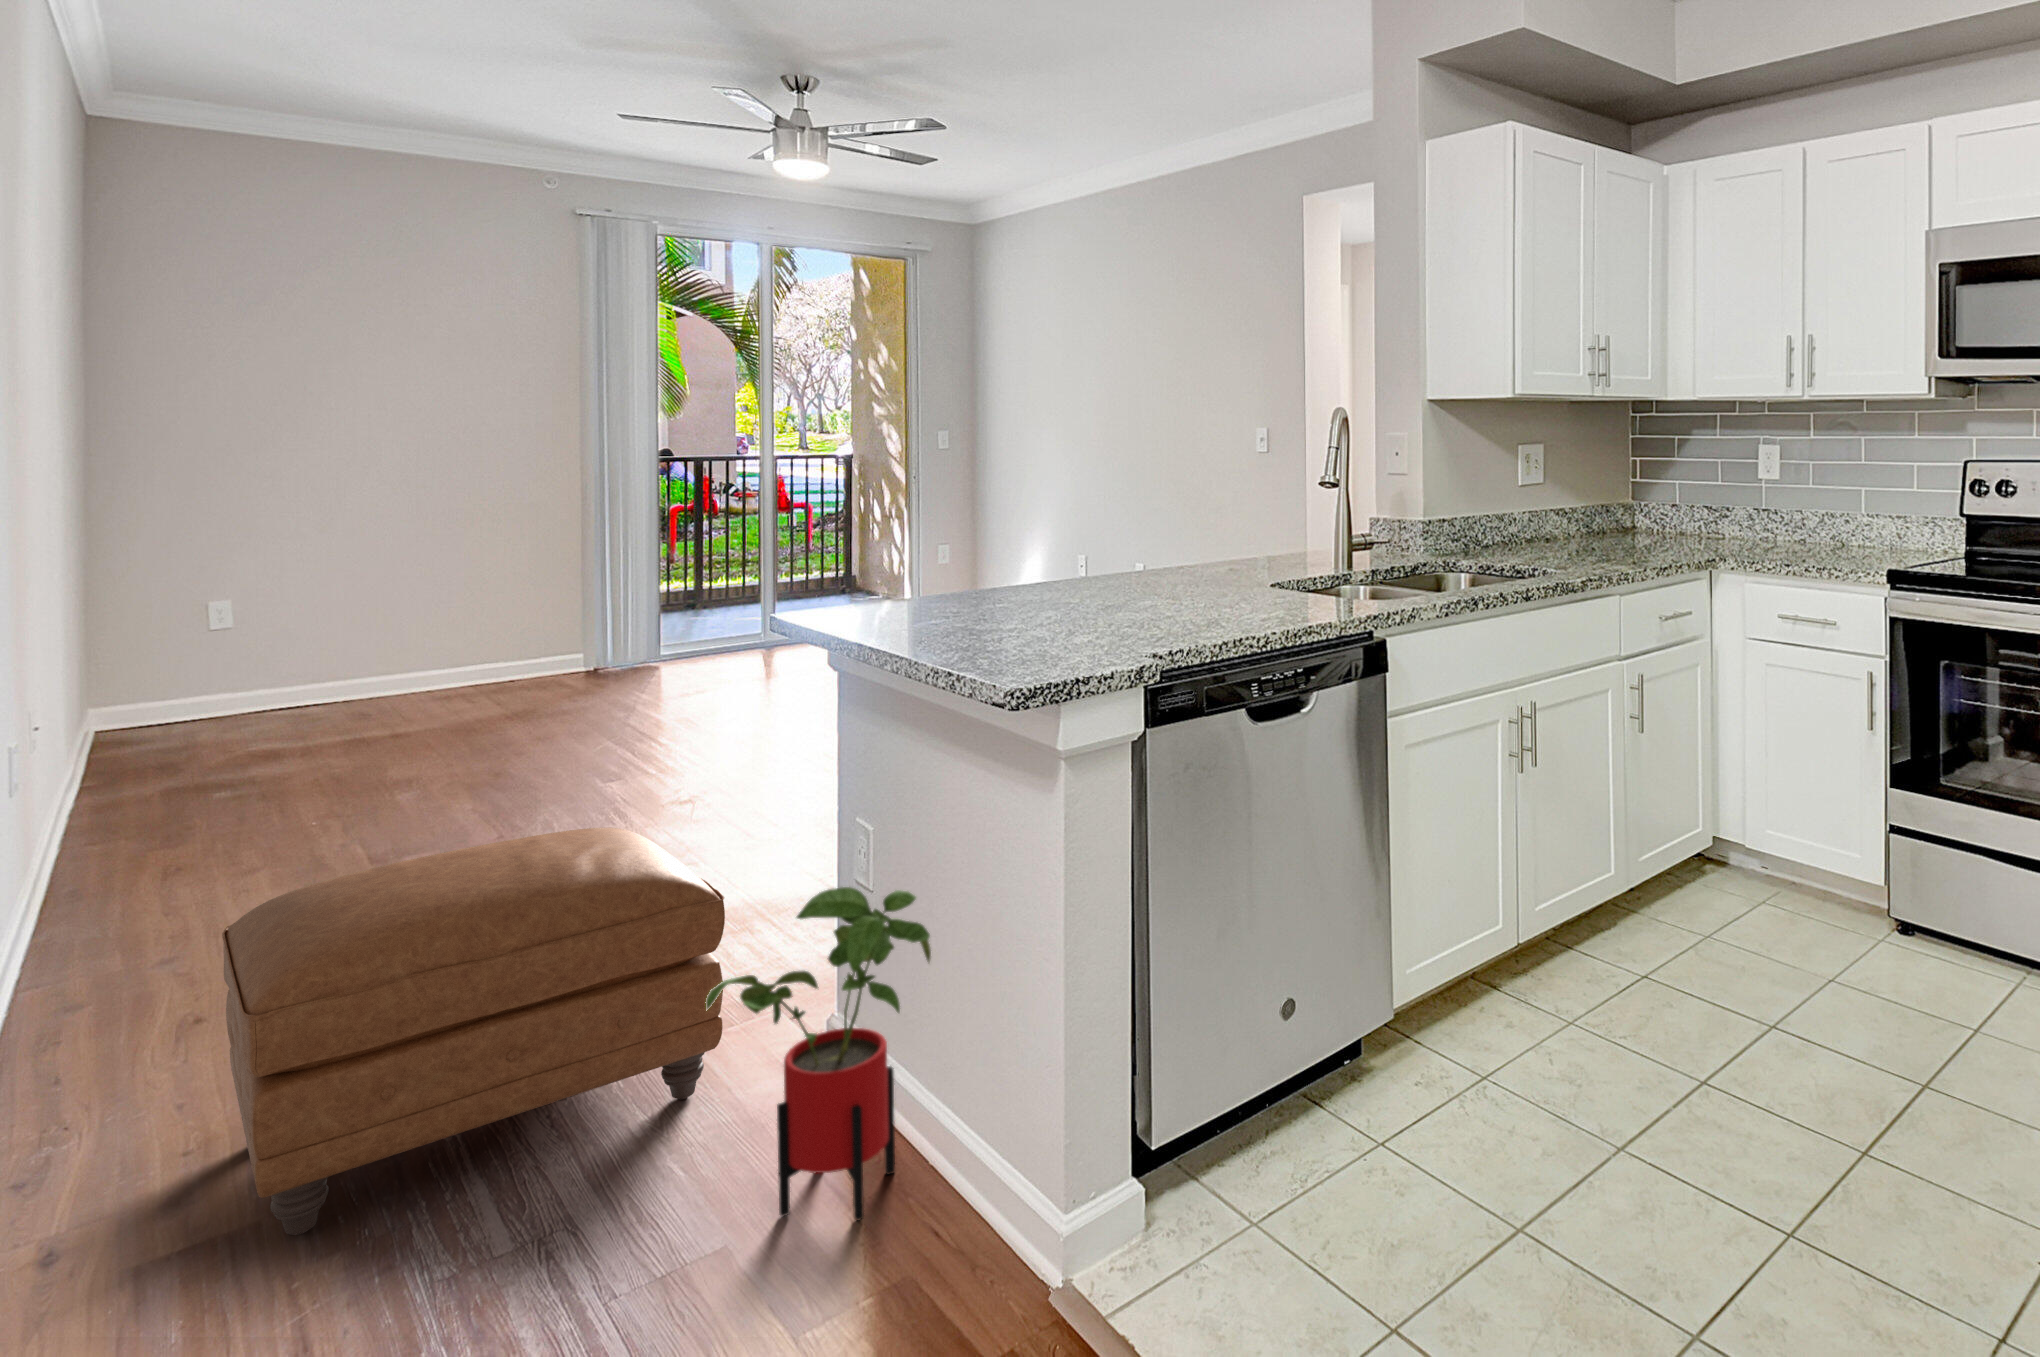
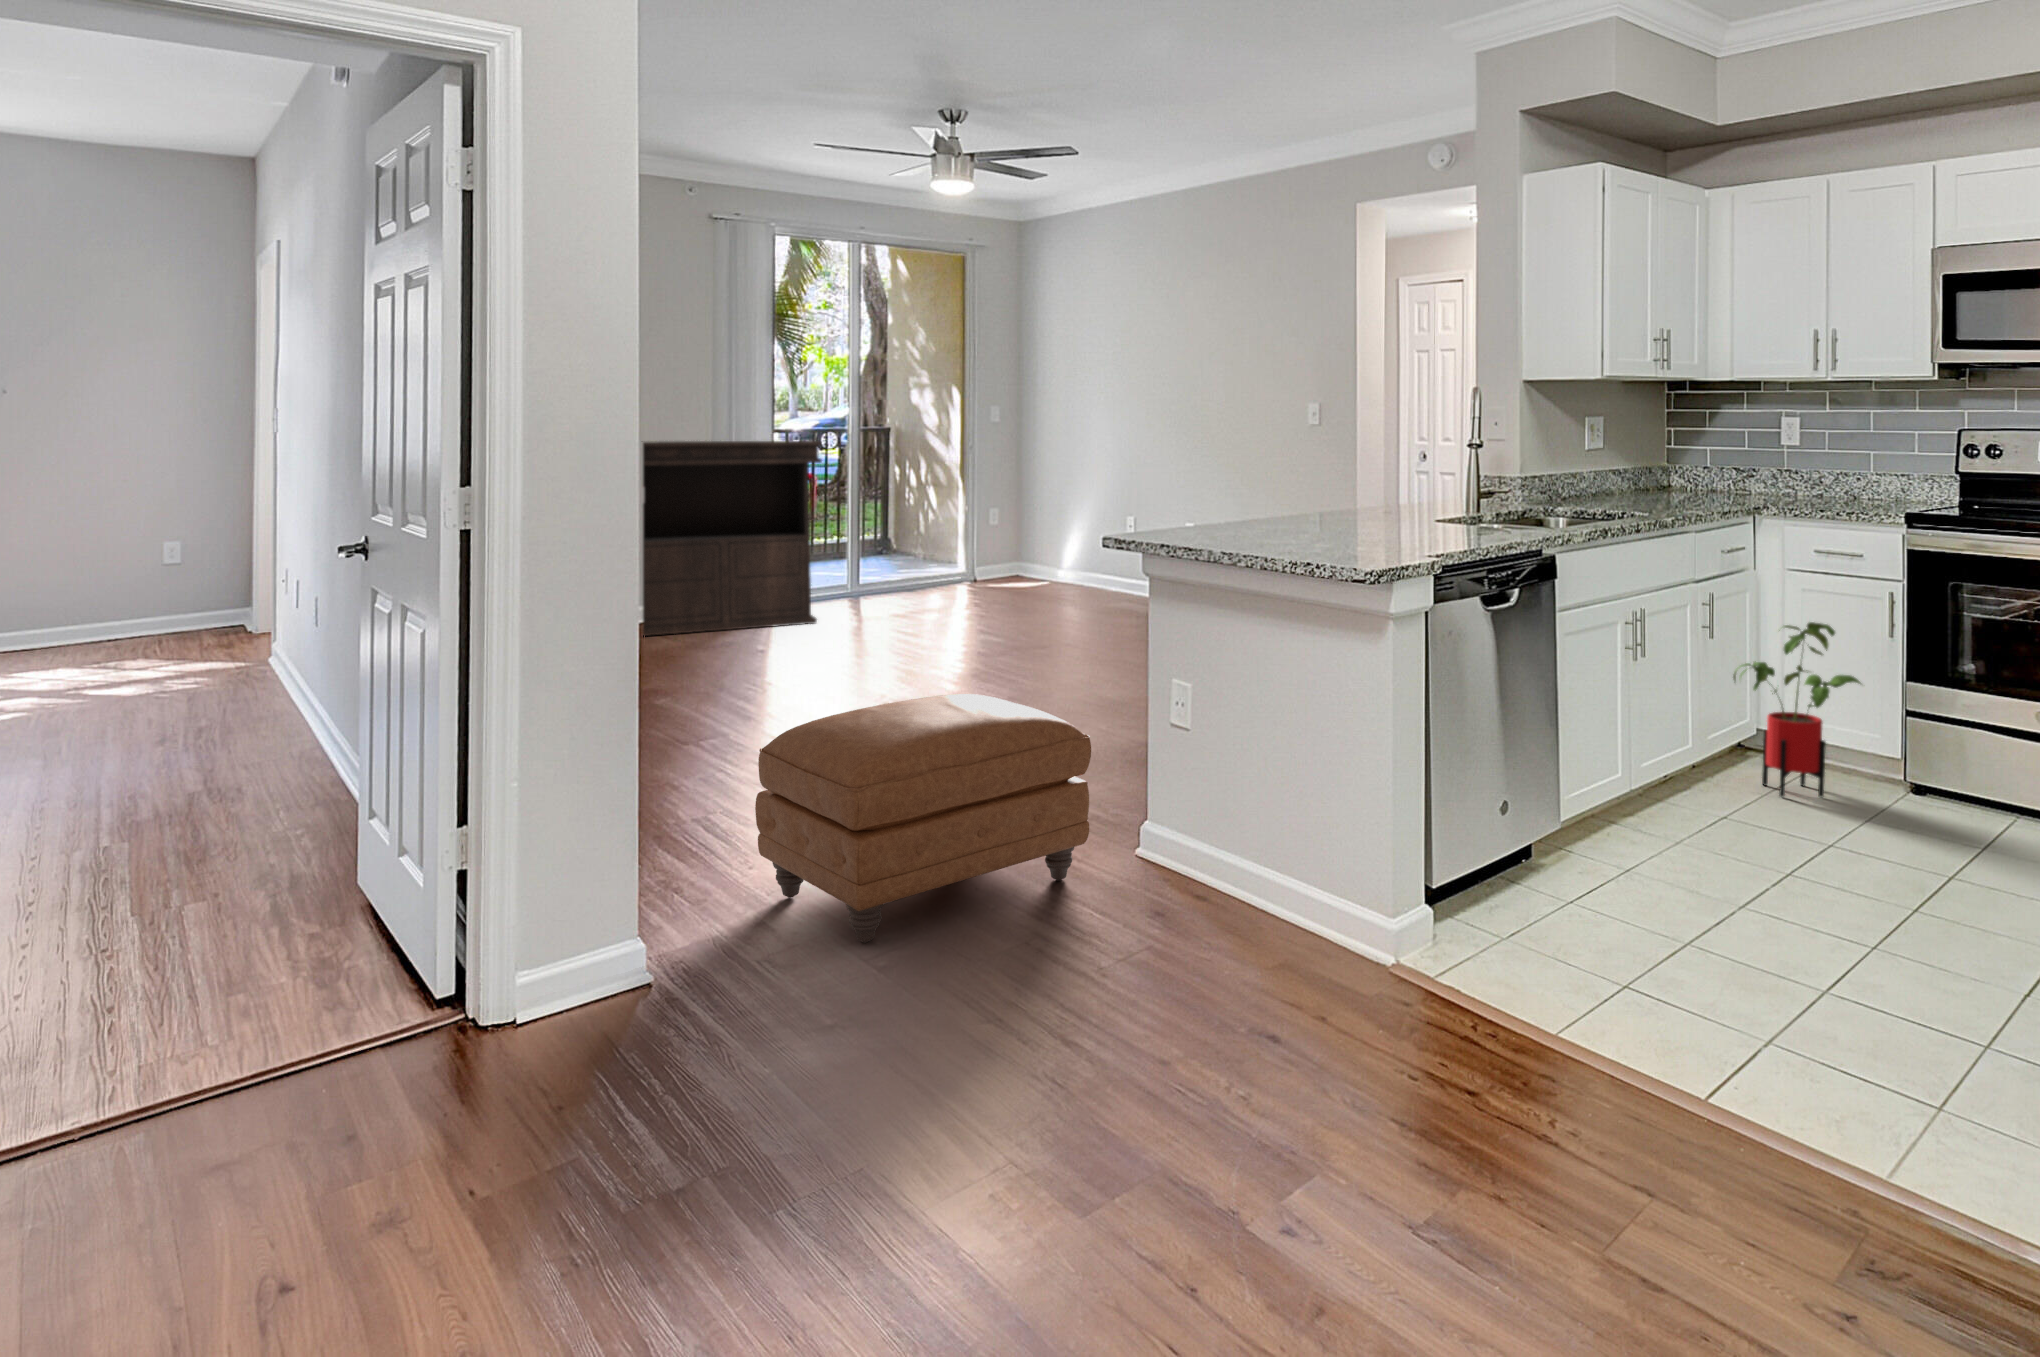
console table: none [443,467,708,697] -> present [643,441,822,636]
house plant: present [705,887,931,1221] -> present [1733,622,1861,797]

